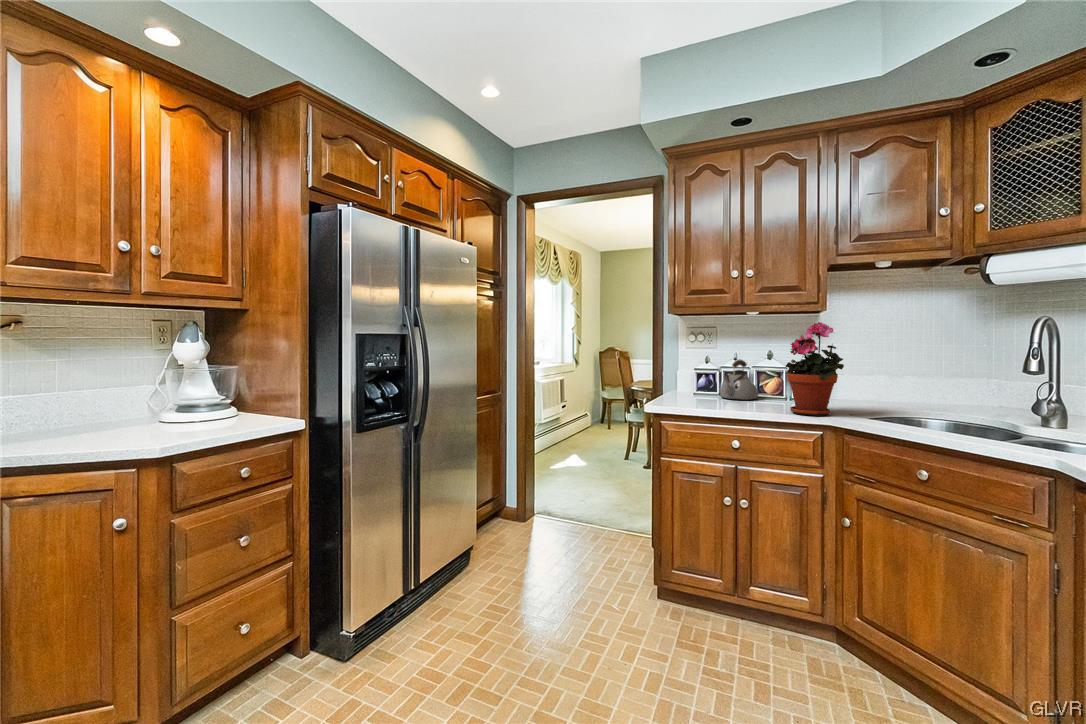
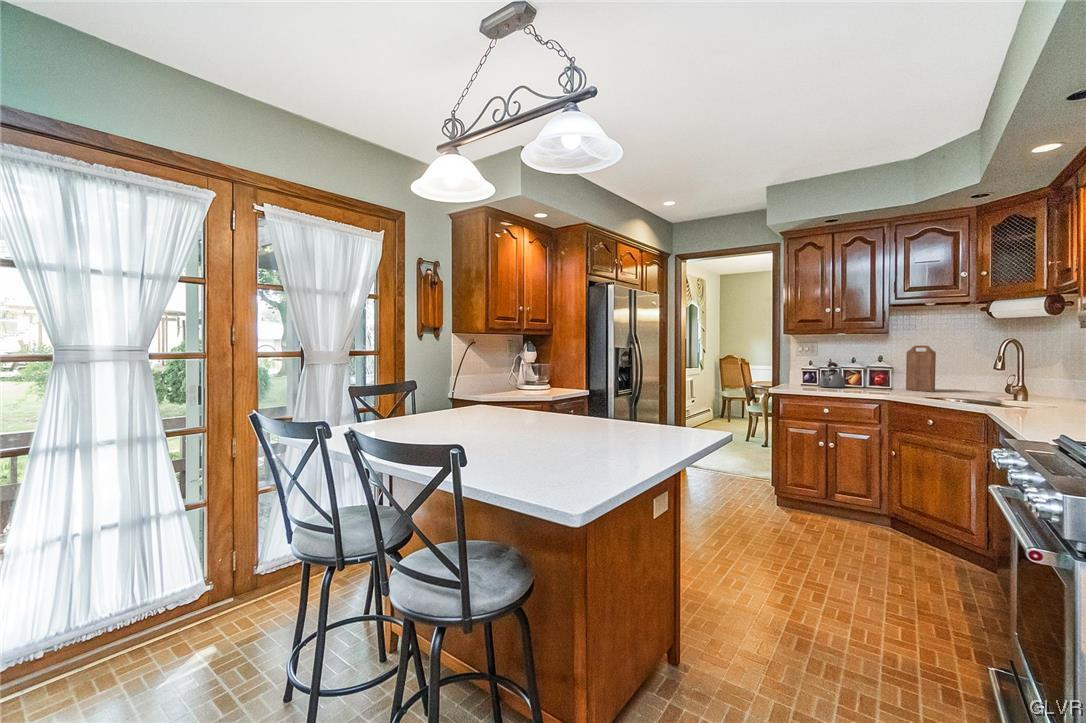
potted plant: present [786,322,844,416] -> none [860,340,896,394]
cutting board: none [846,332,895,407] -> present [906,345,936,392]

